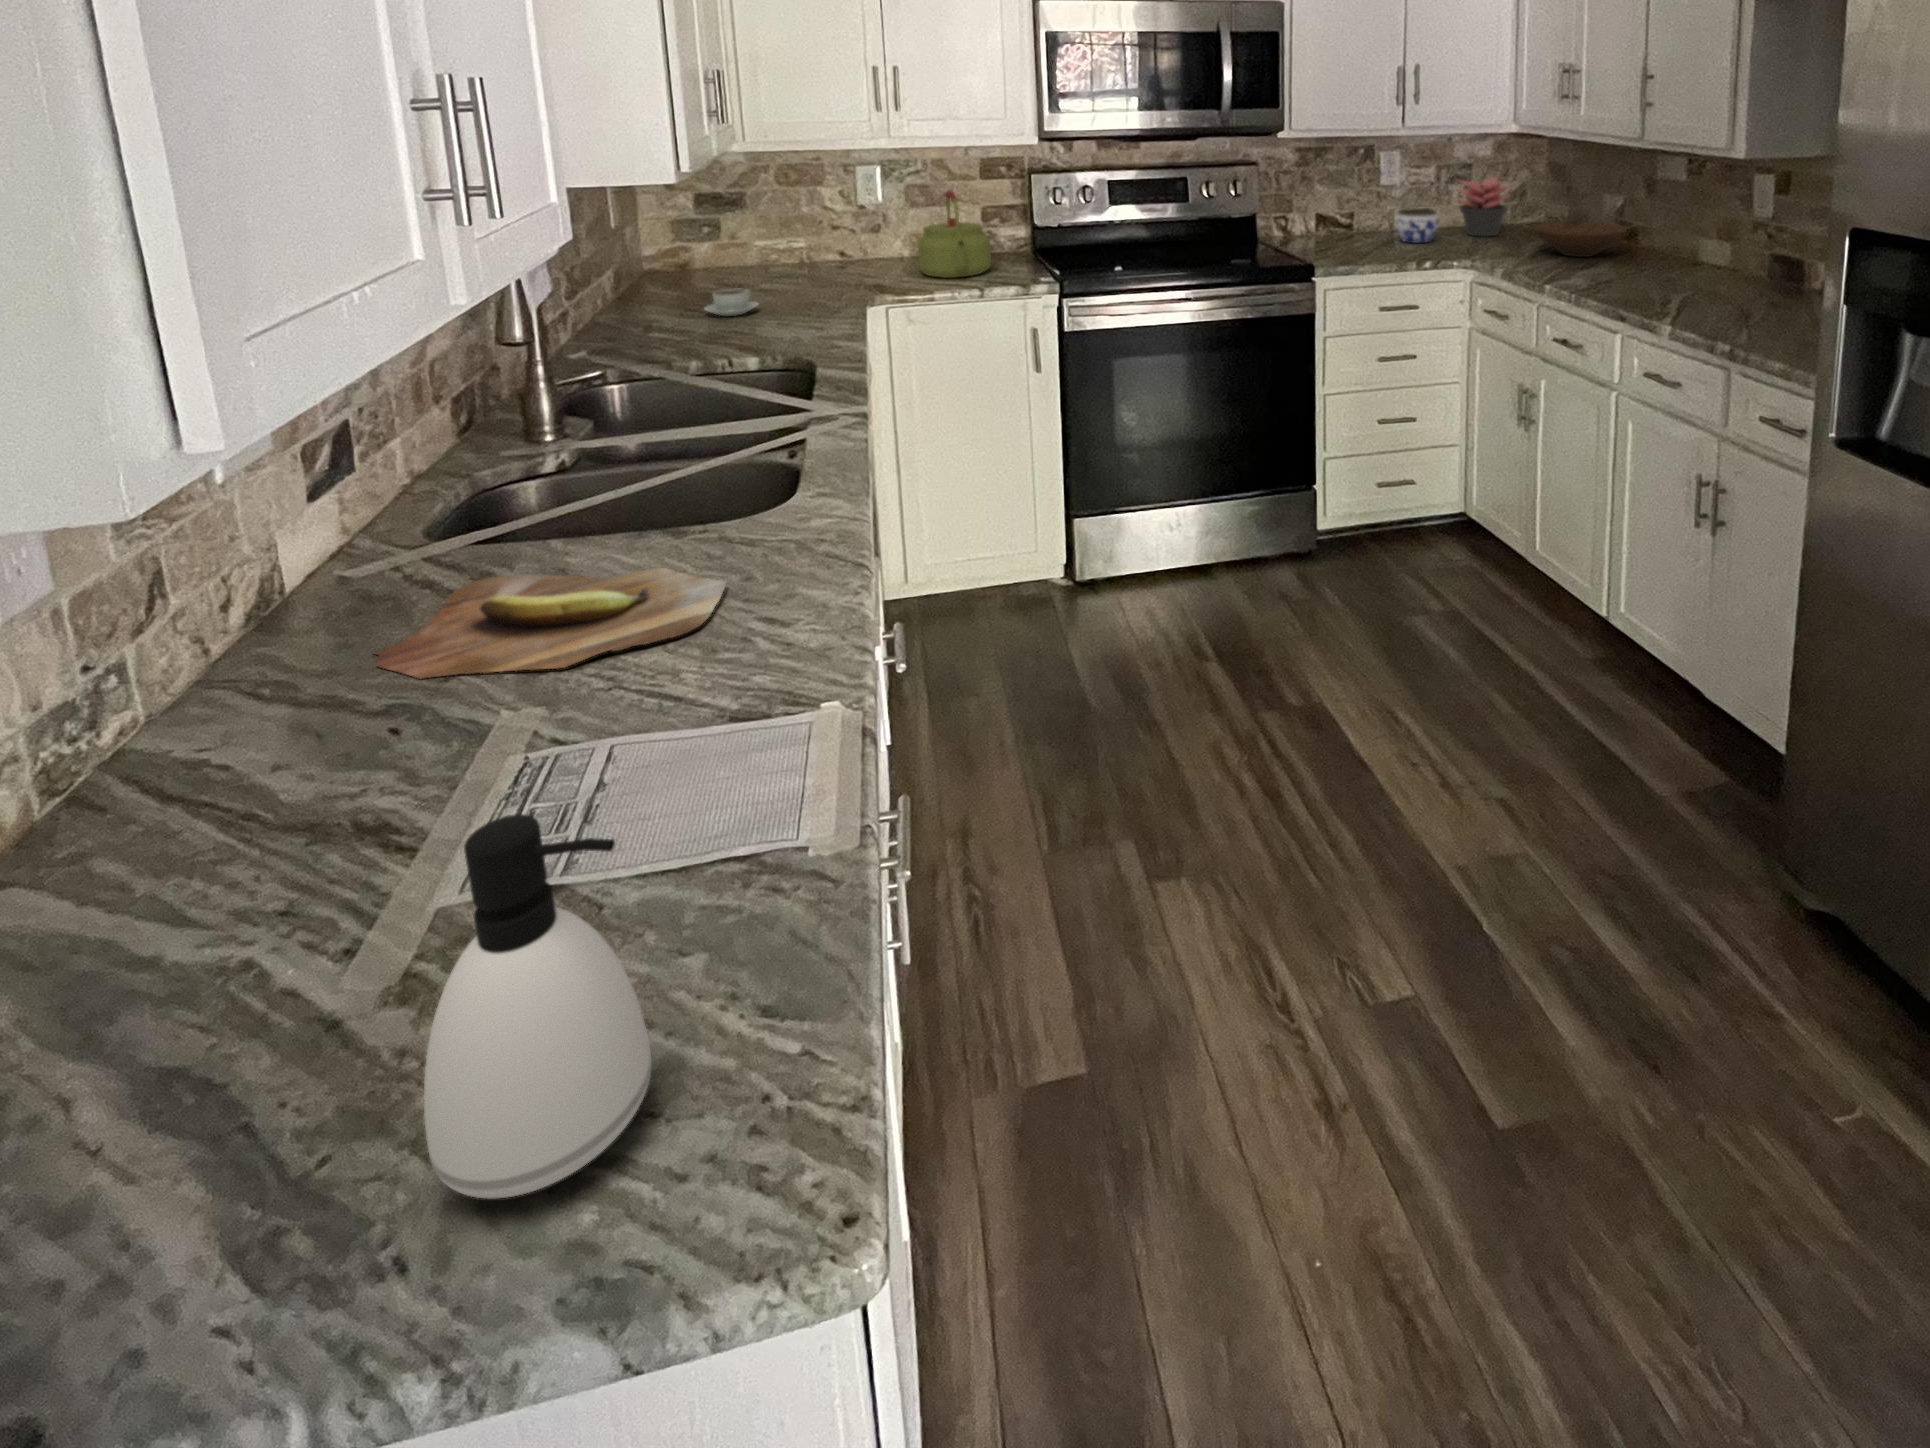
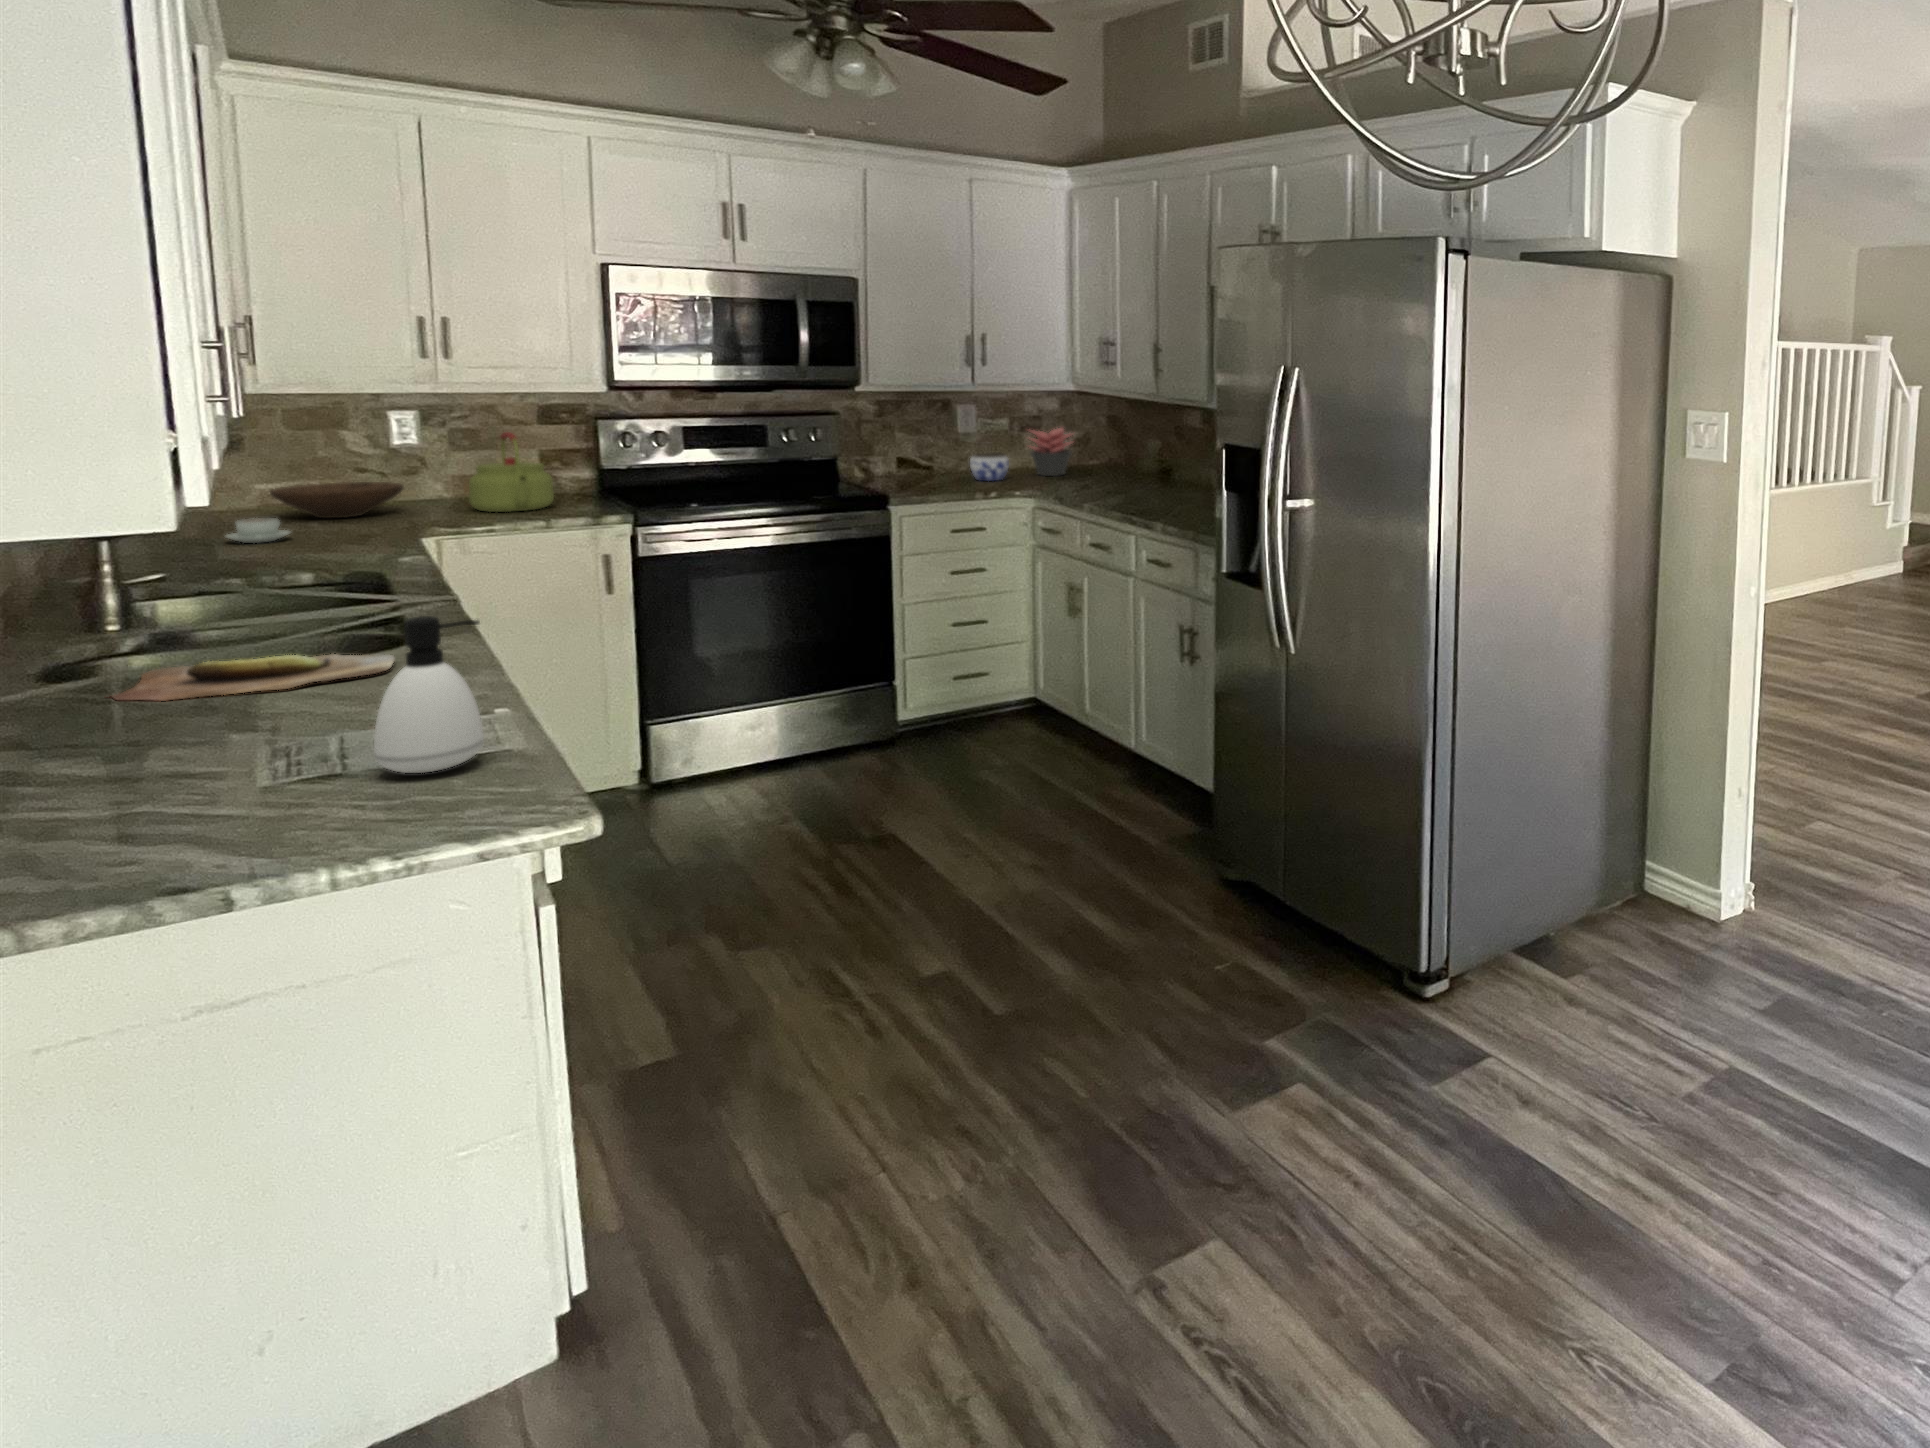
wooden bowl: present [1533,221,1627,257] -> present [270,482,404,518]

